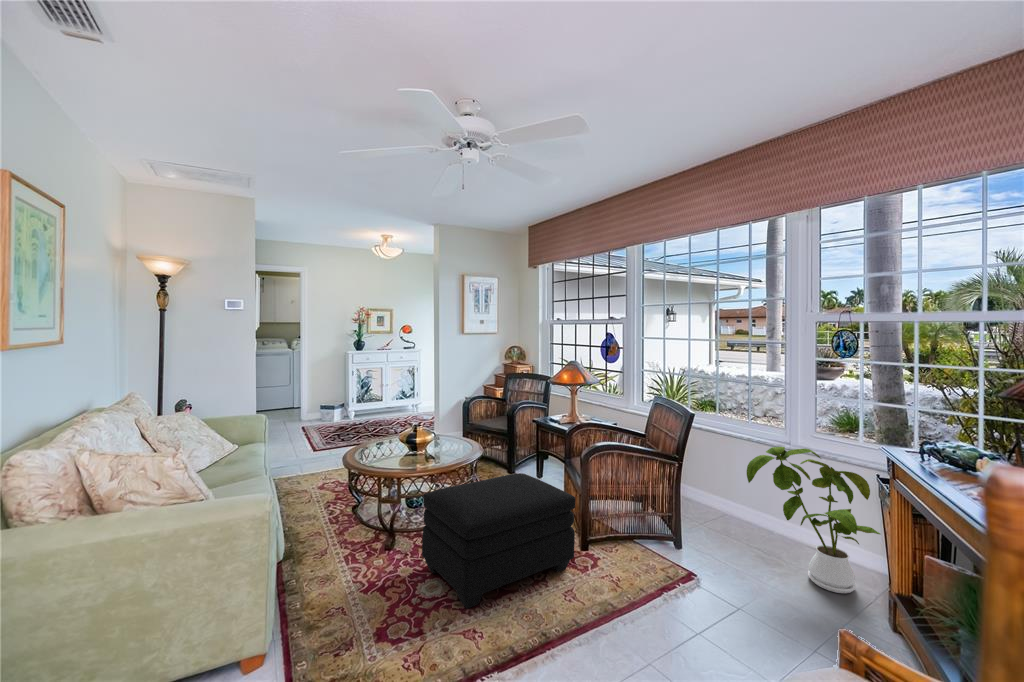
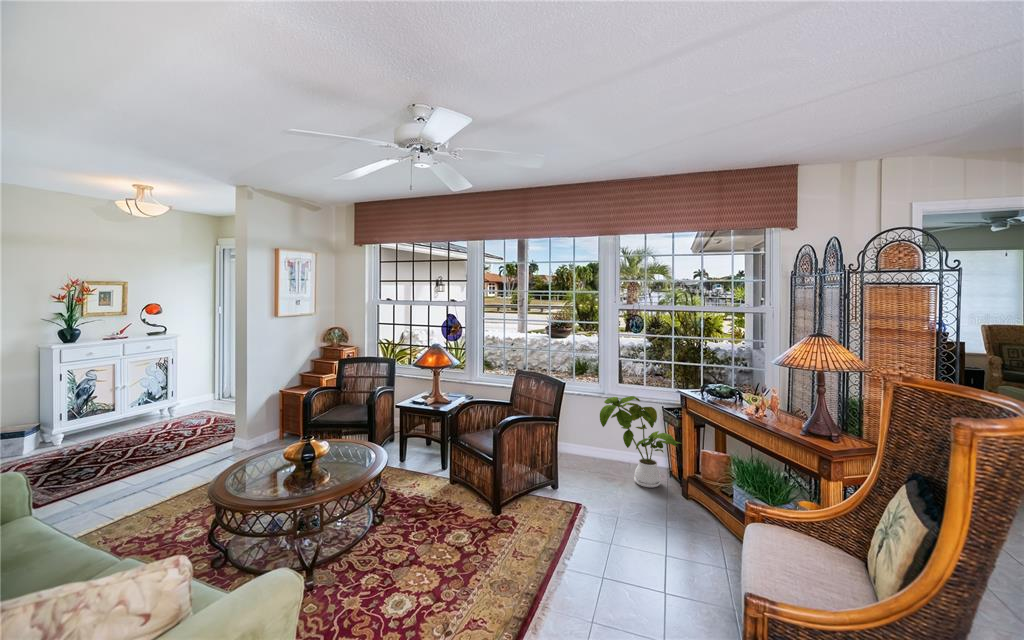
ottoman: present [422,473,575,609] -> none [368,461,503,606]

